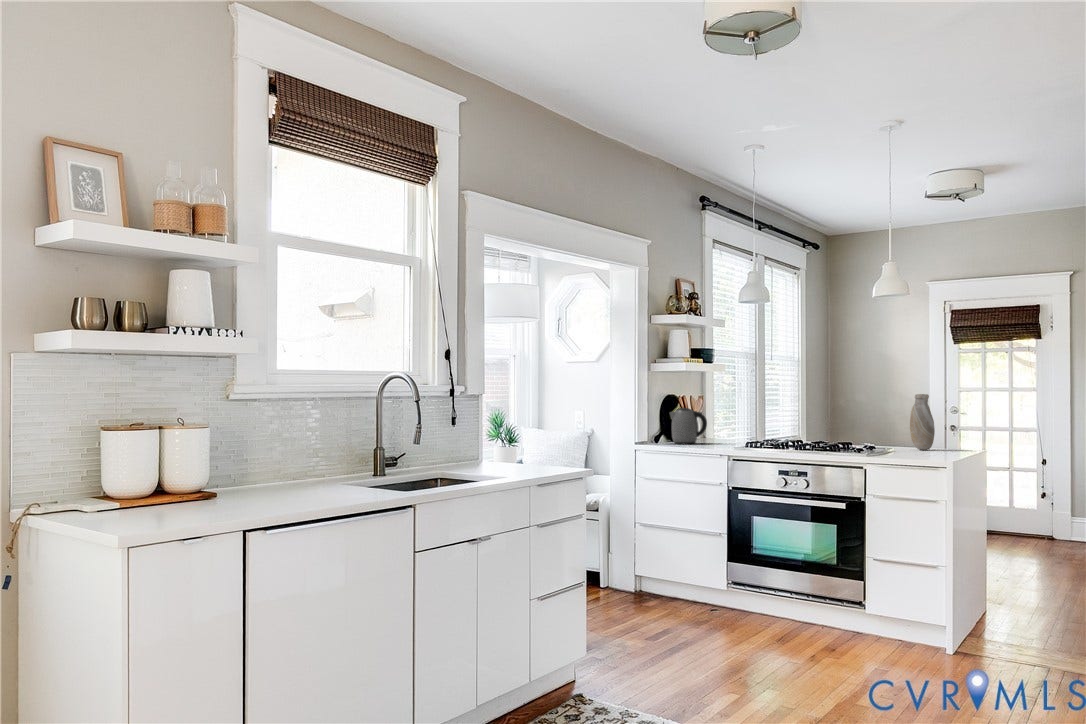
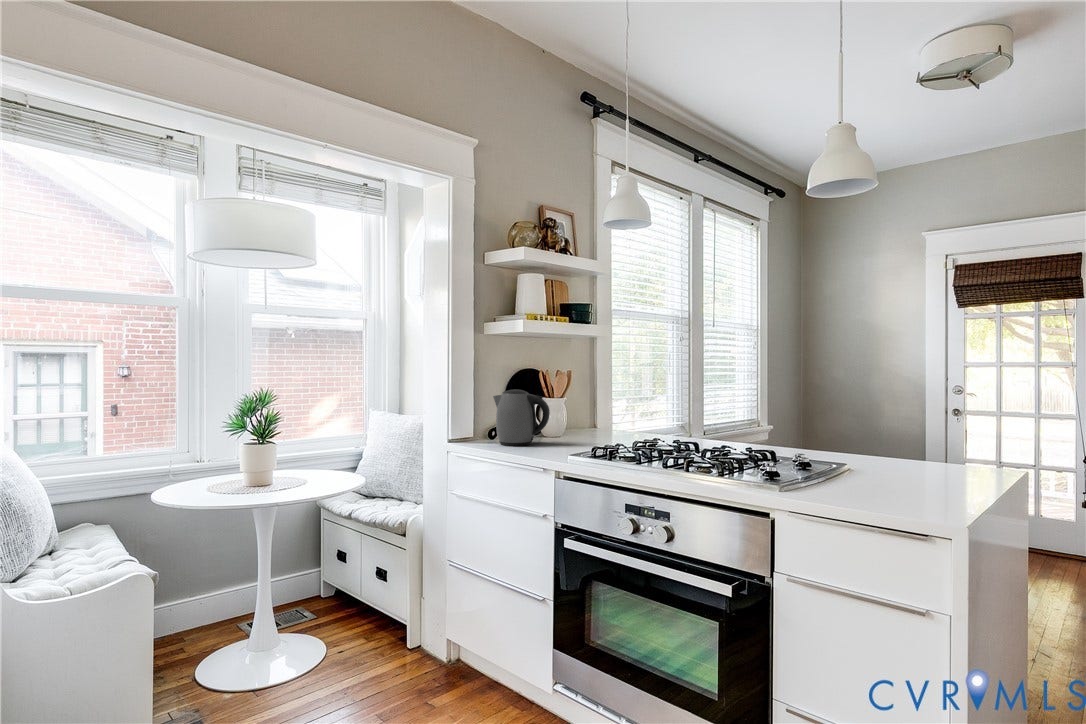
vase: present [910,394,935,450] -> none [877,369,925,472]

